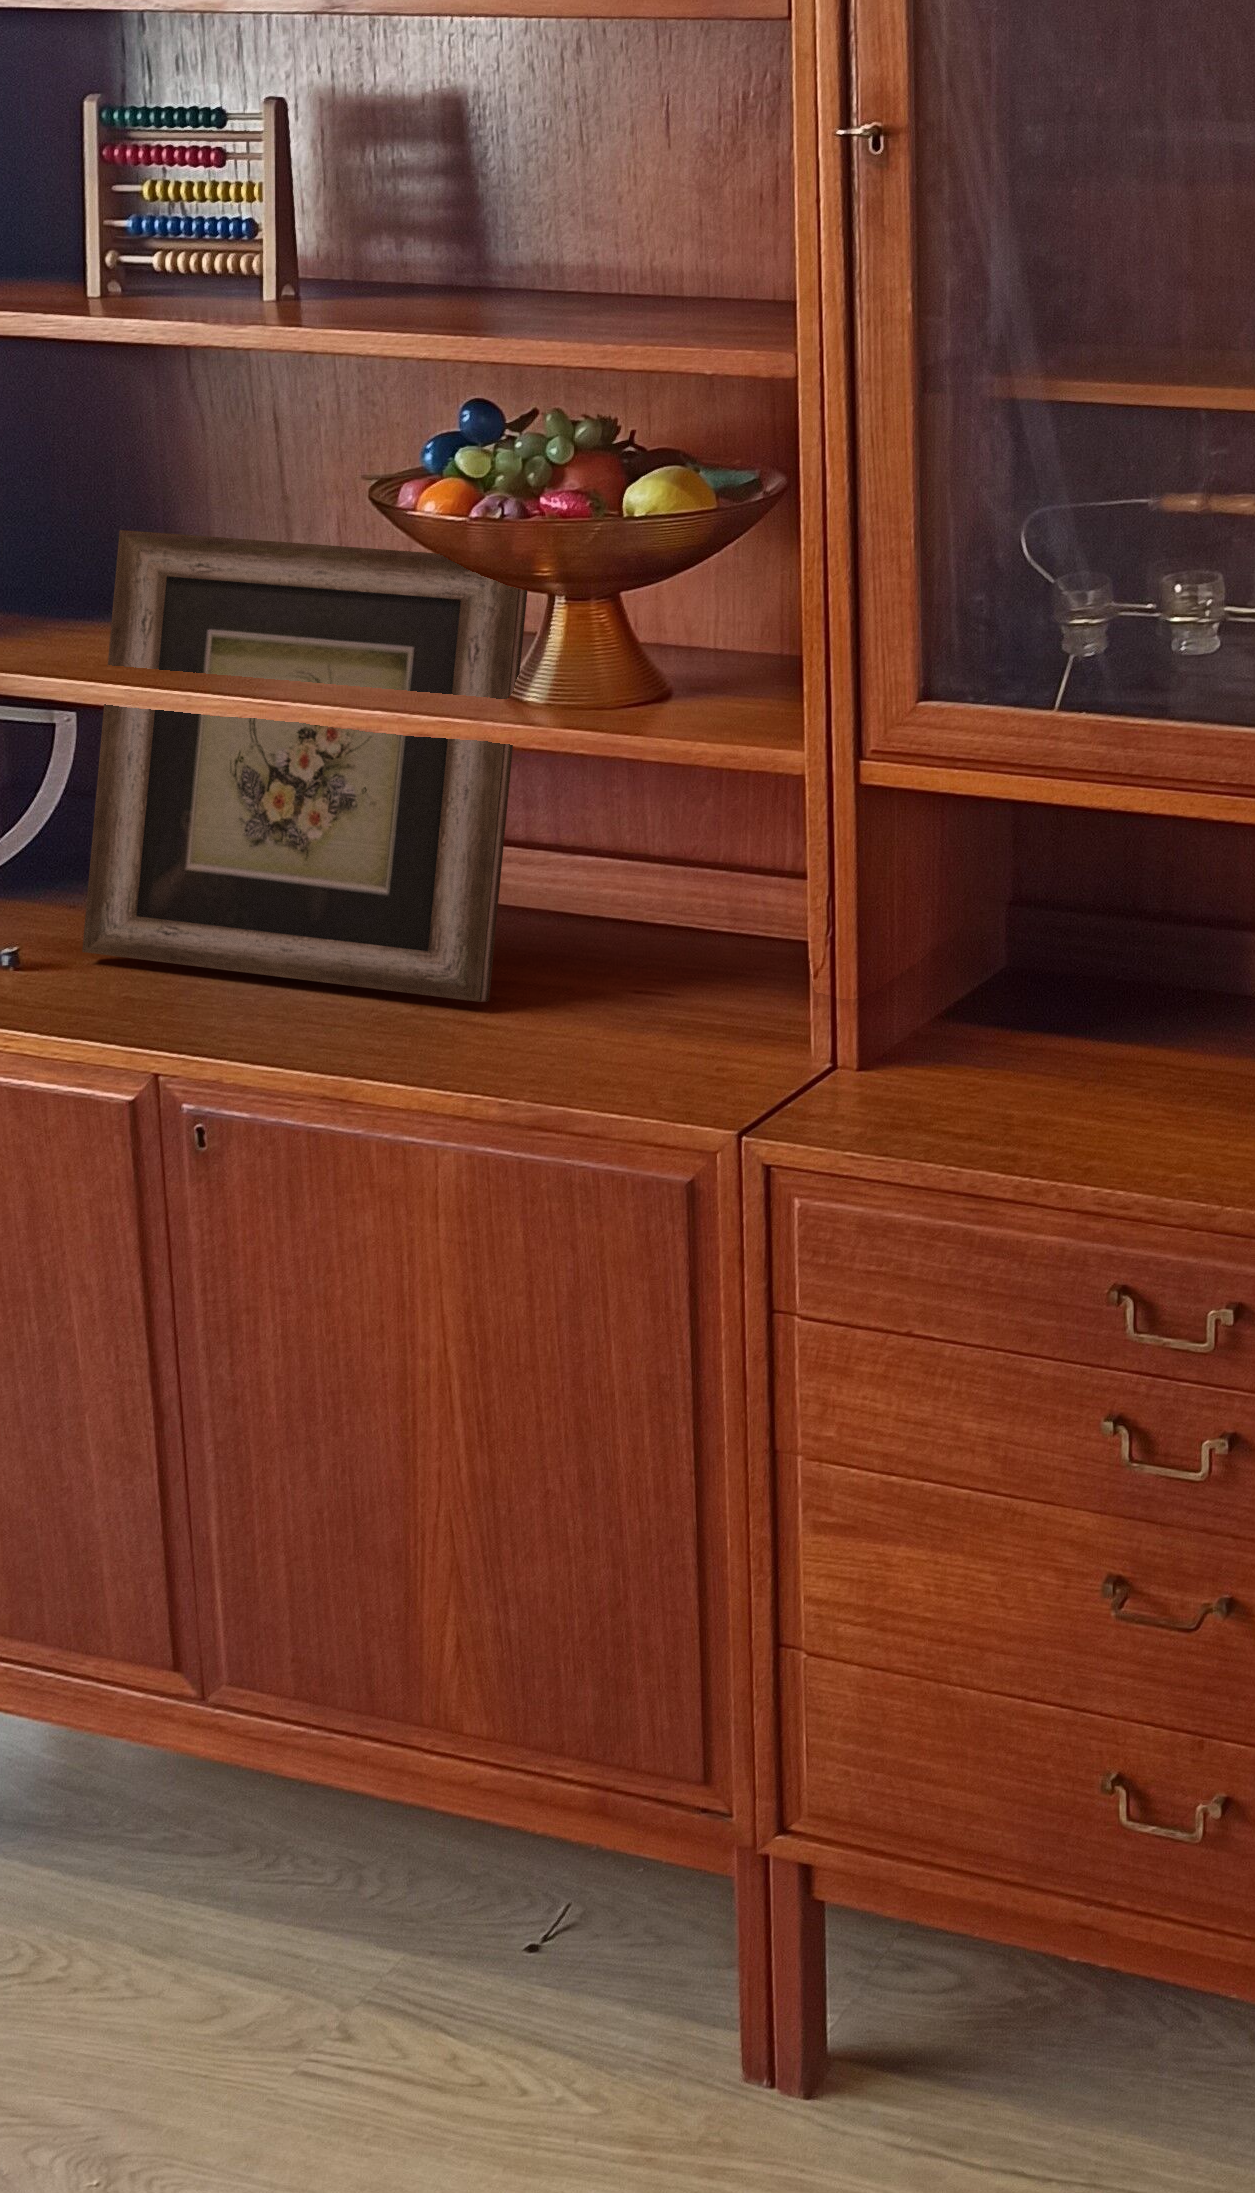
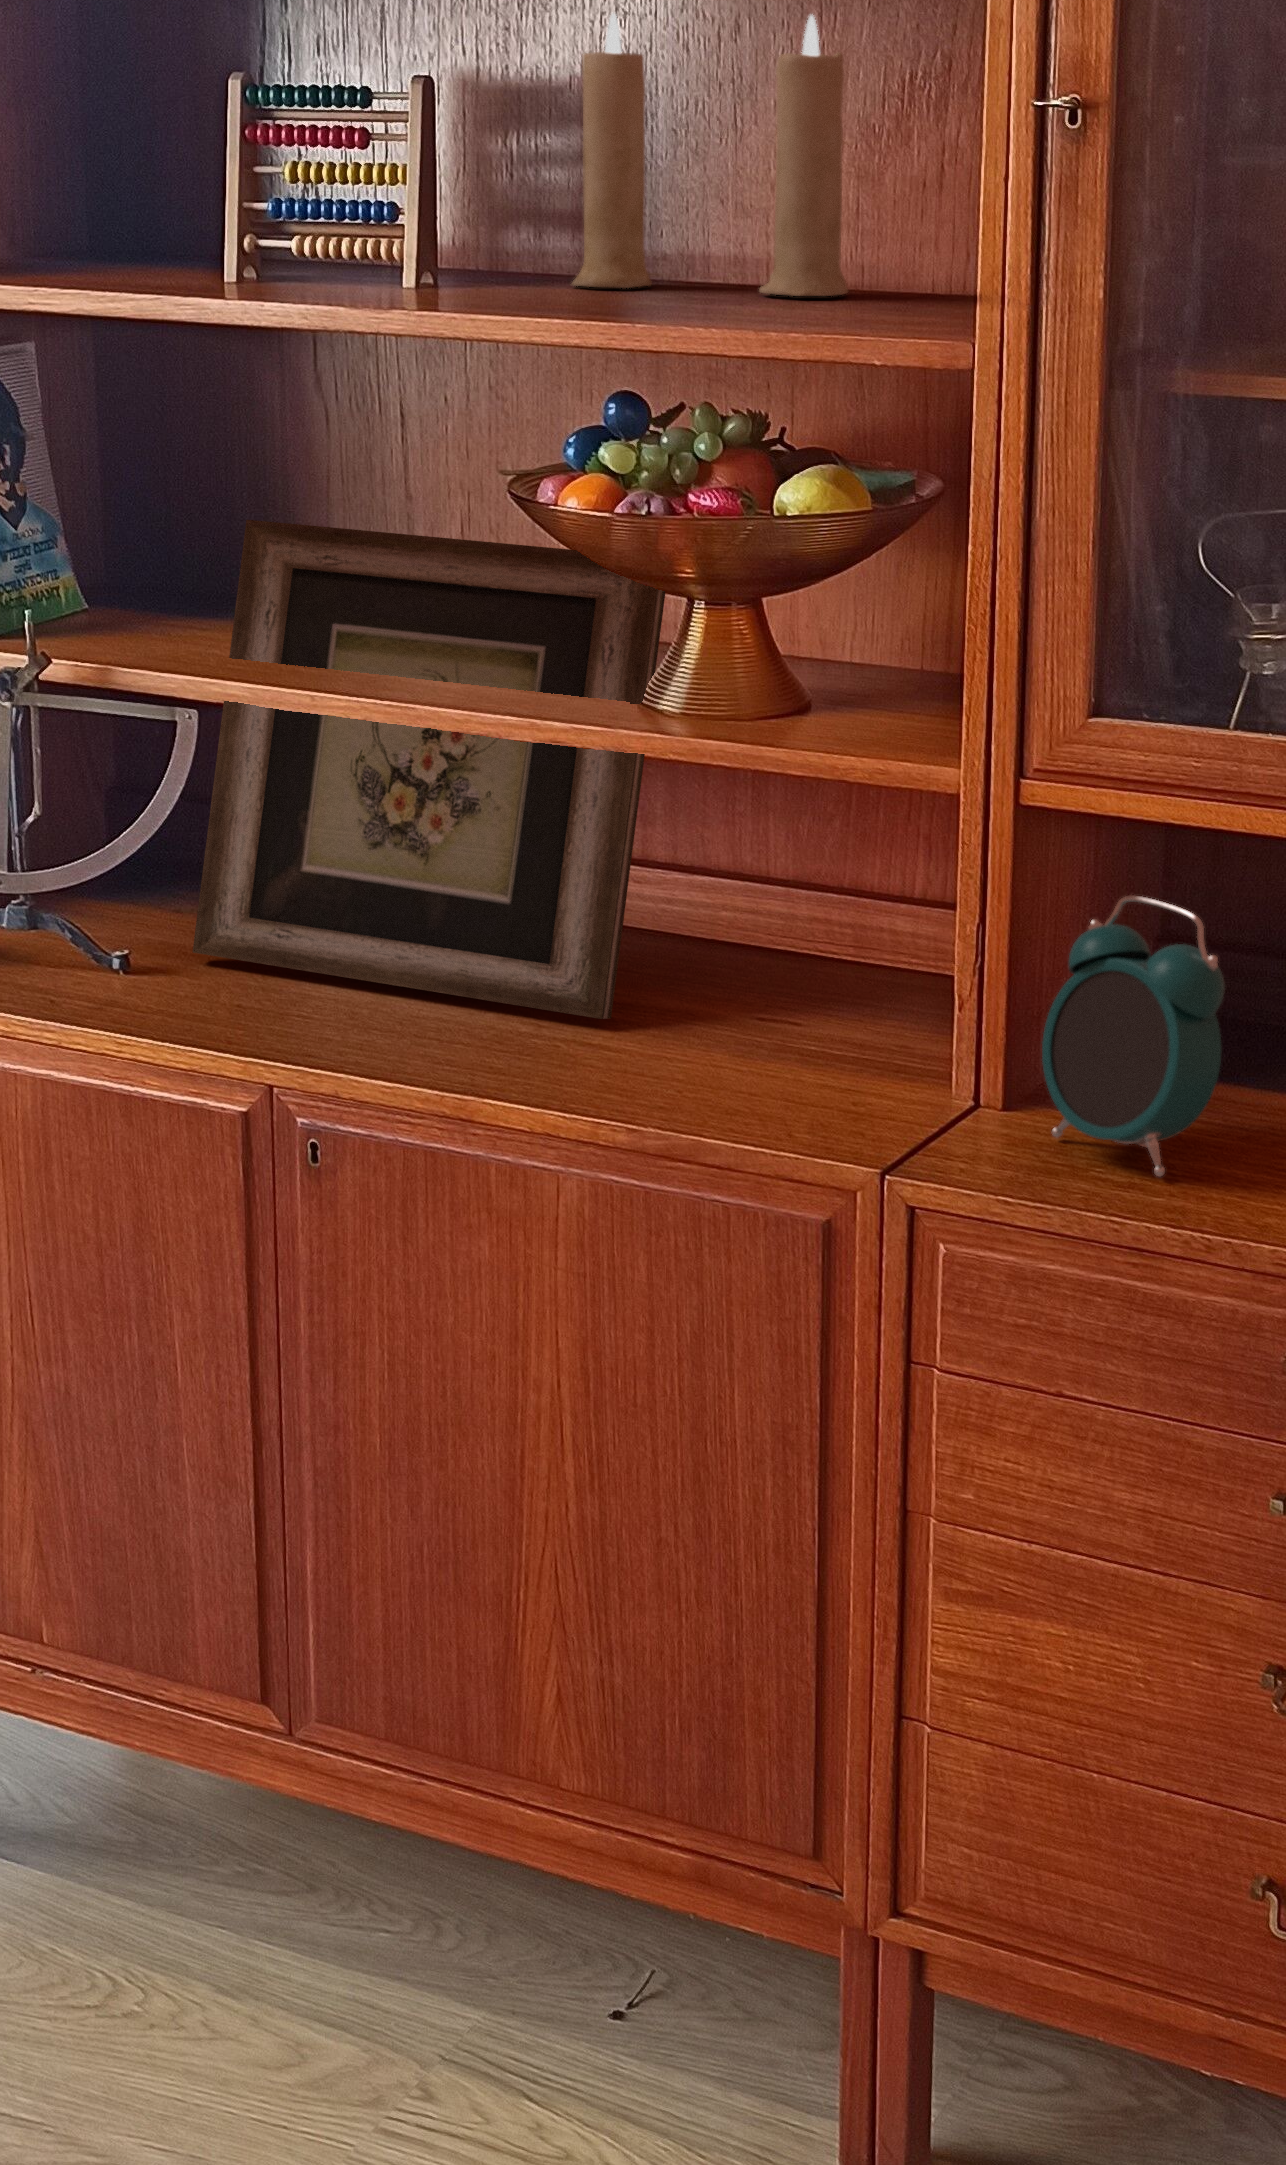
candle: none [426,28,696,306] -> present [572,13,848,296]
alarm clock: none [888,868,1051,1128] -> present [1042,896,1225,1176]

